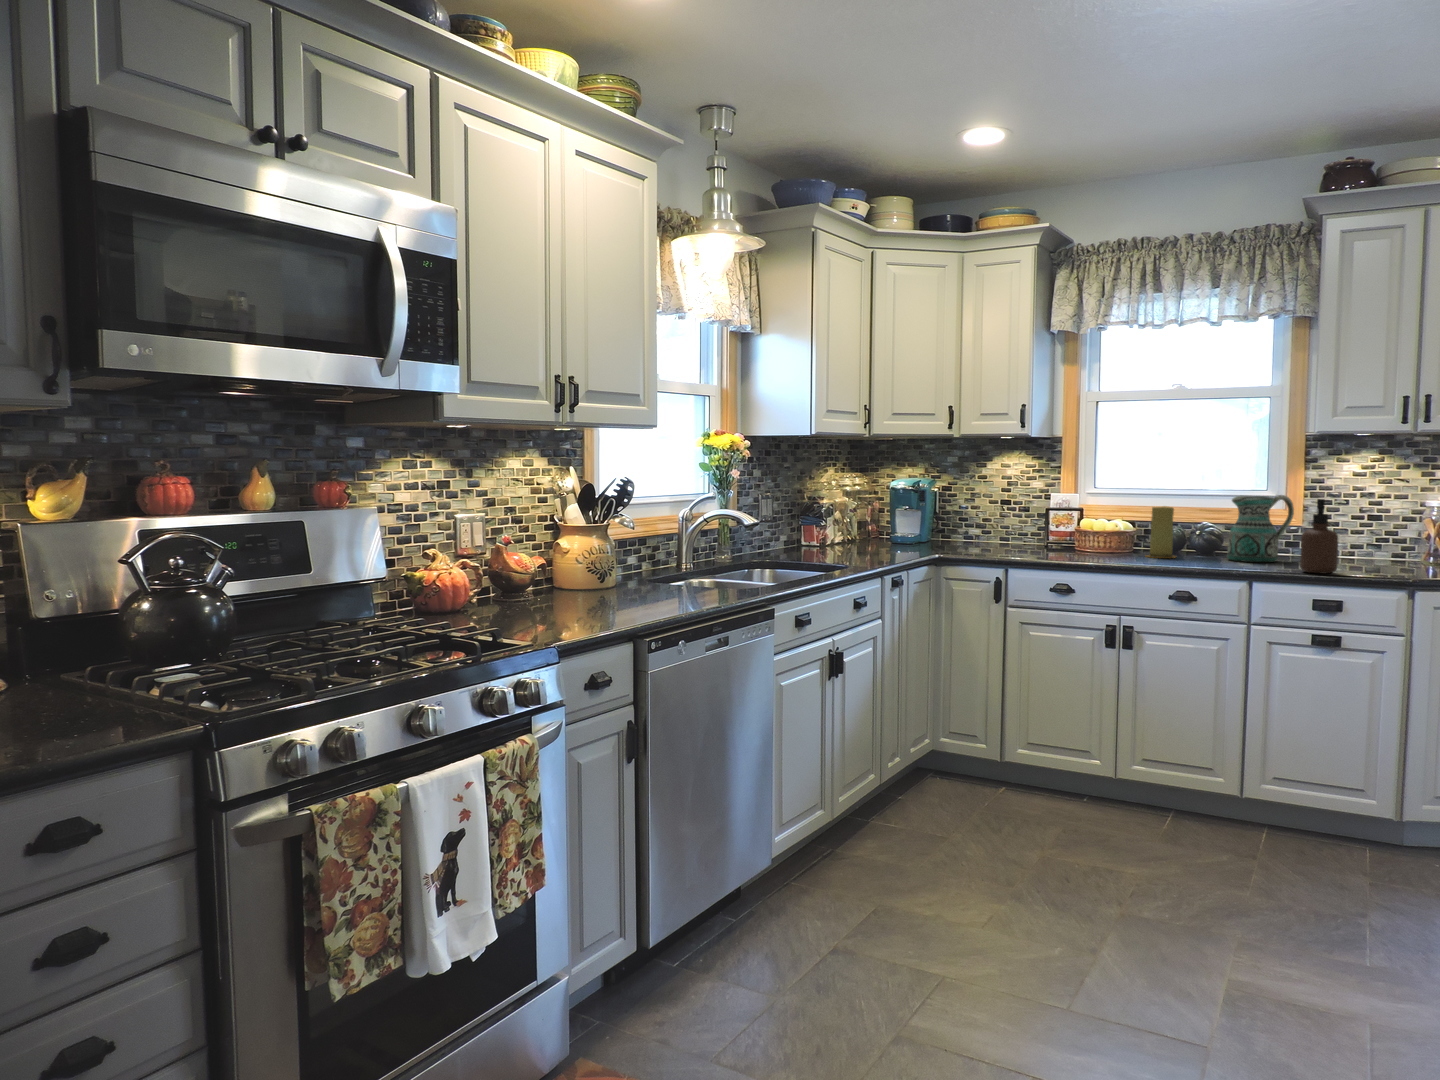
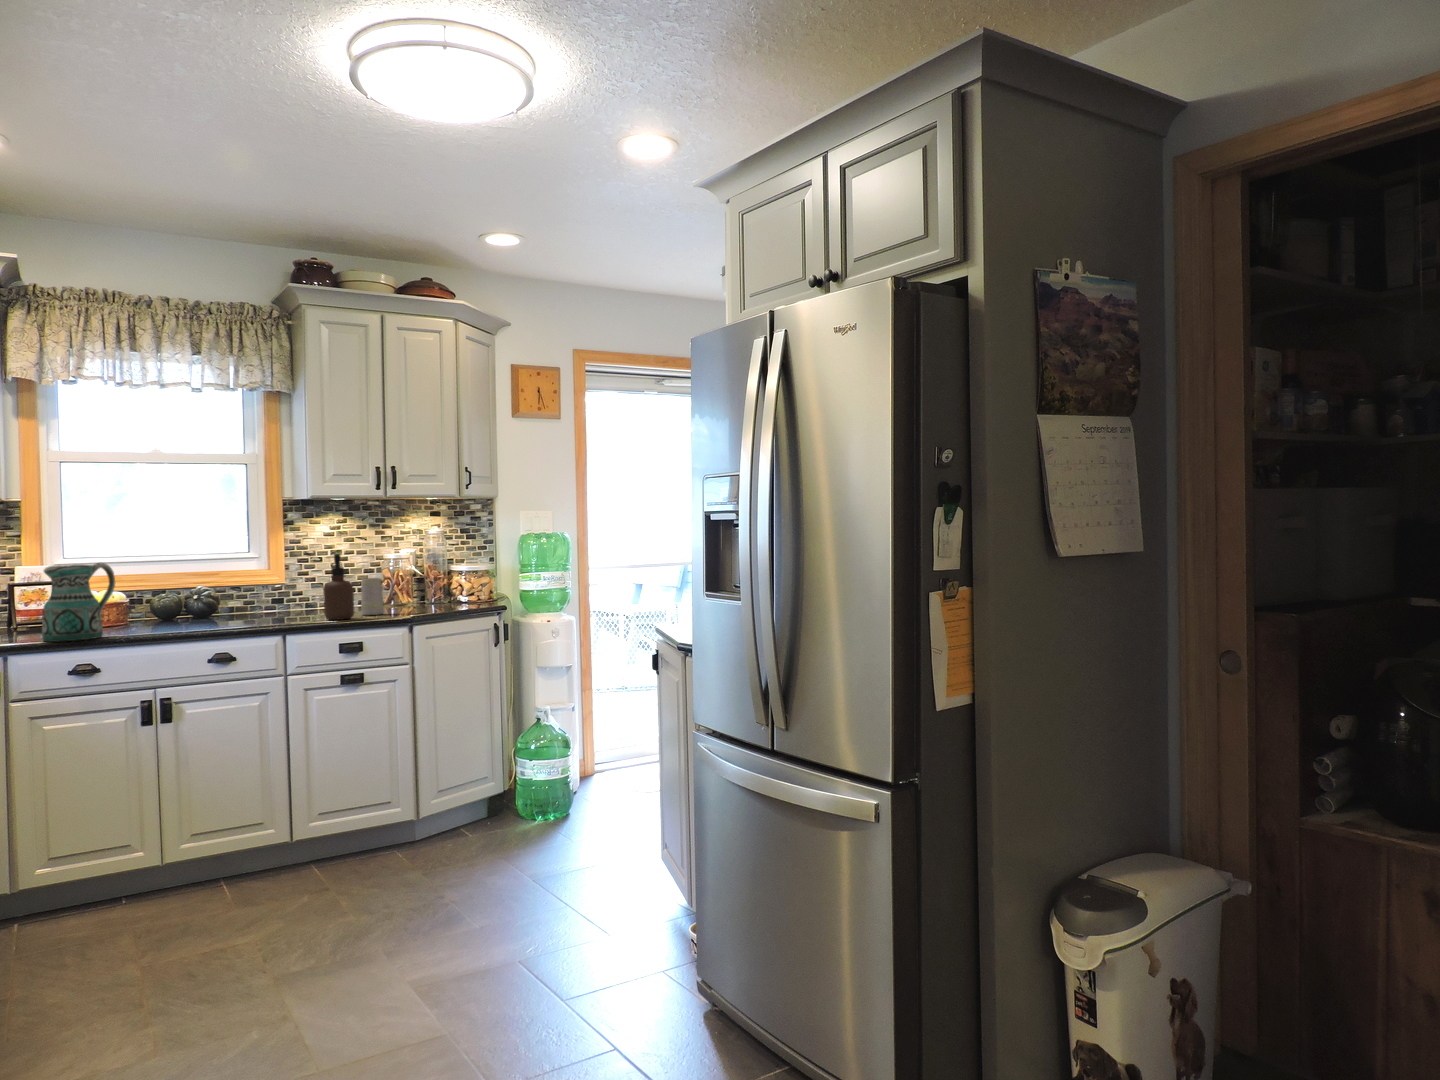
ceramic pitcher: present [1227,495,1294,562] -> present [42,563,115,642]
candle: present [1146,506,1175,558] -> none [152,572,186,626]
mug: none [1358,529,1402,573] -> present [361,577,393,615]

